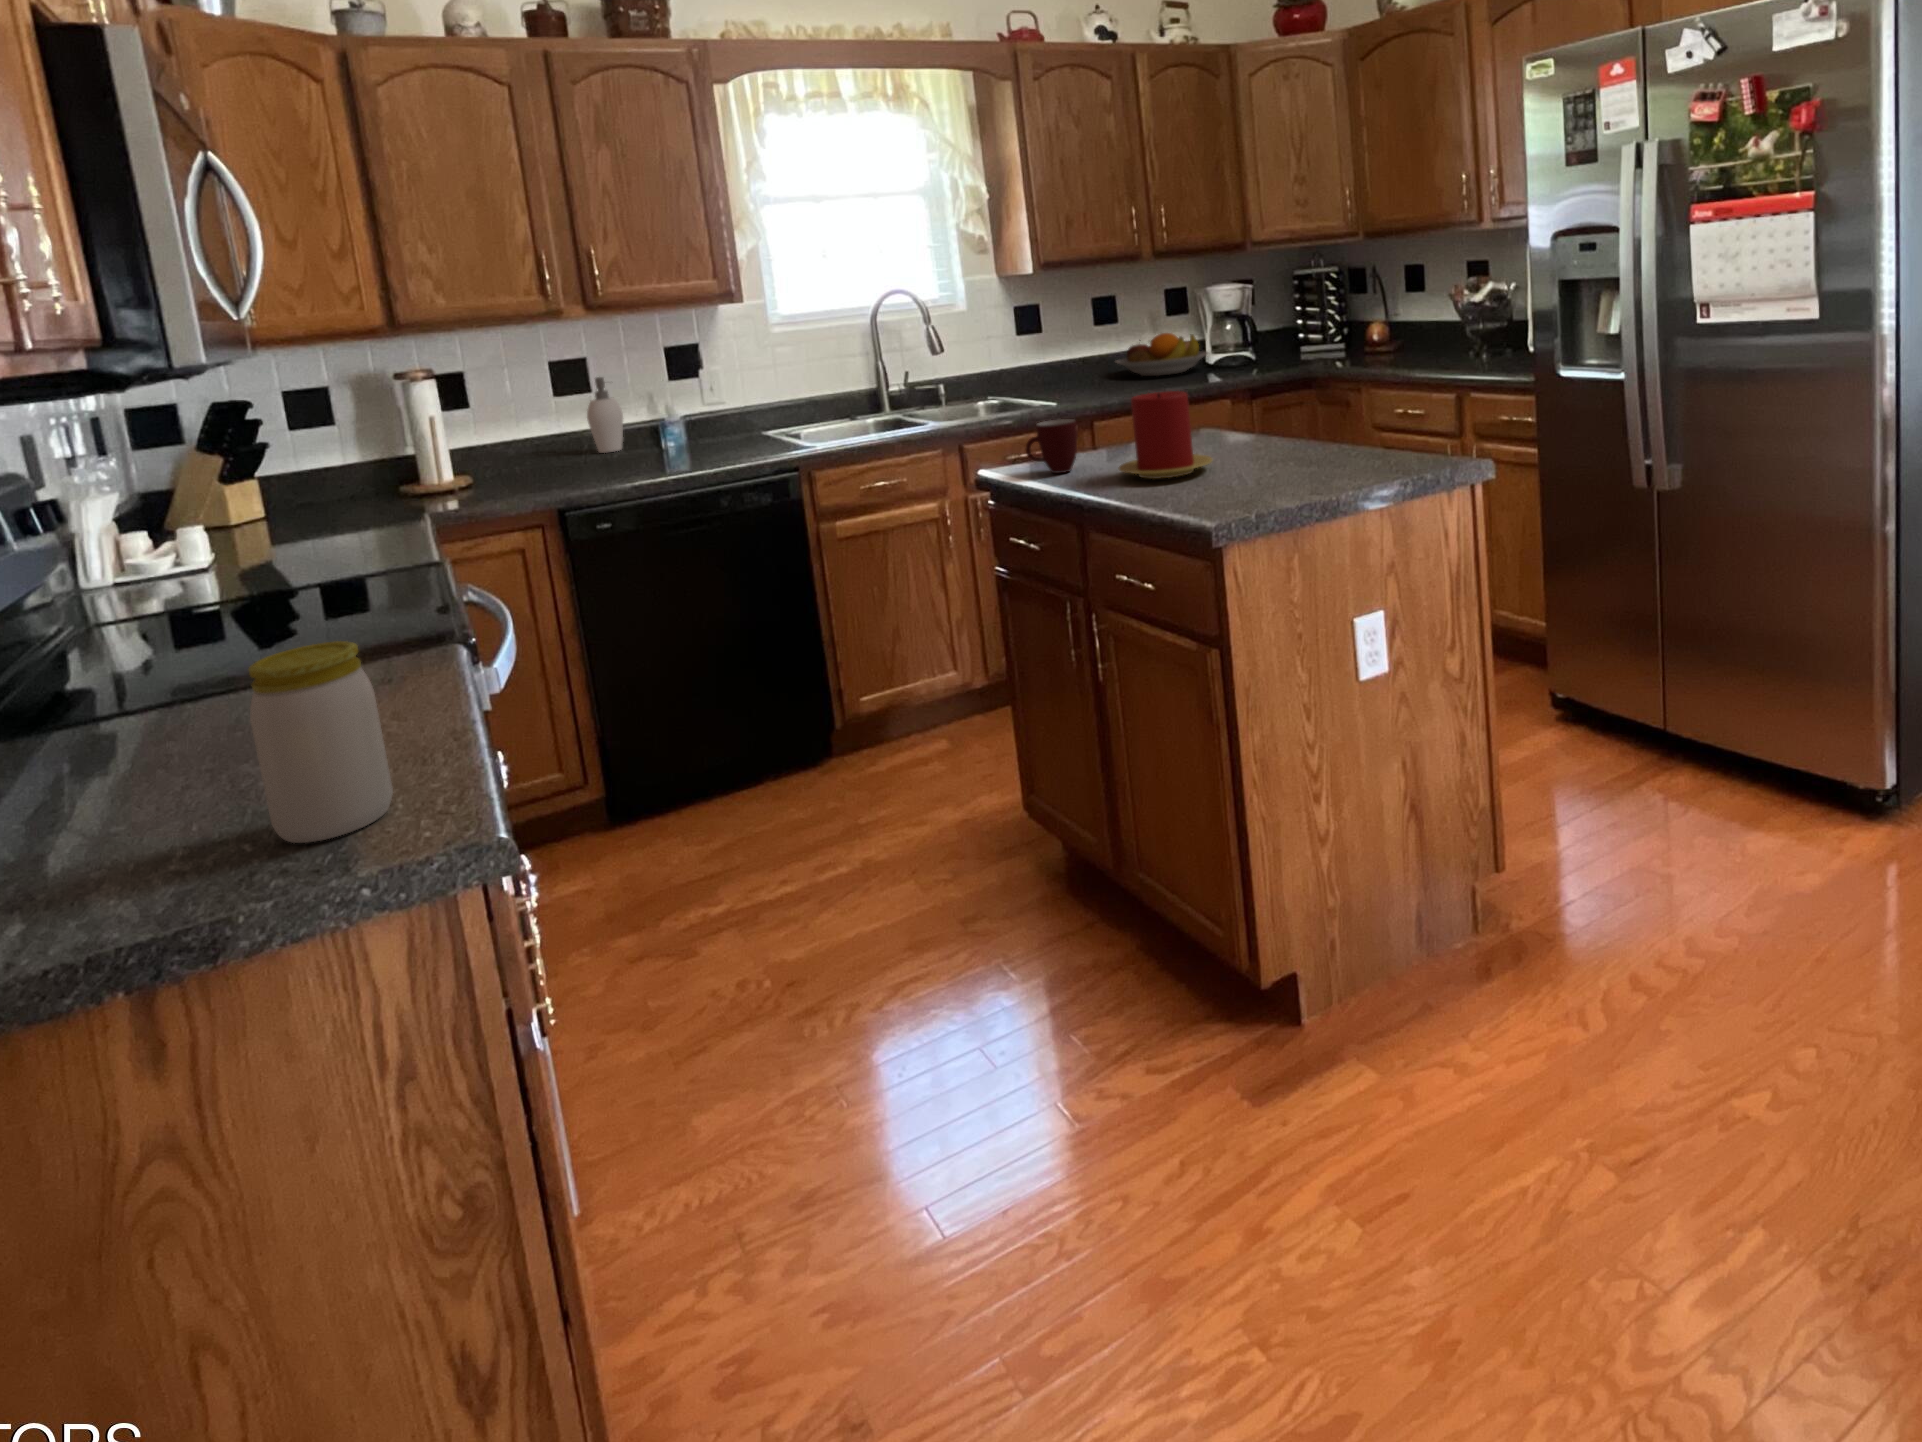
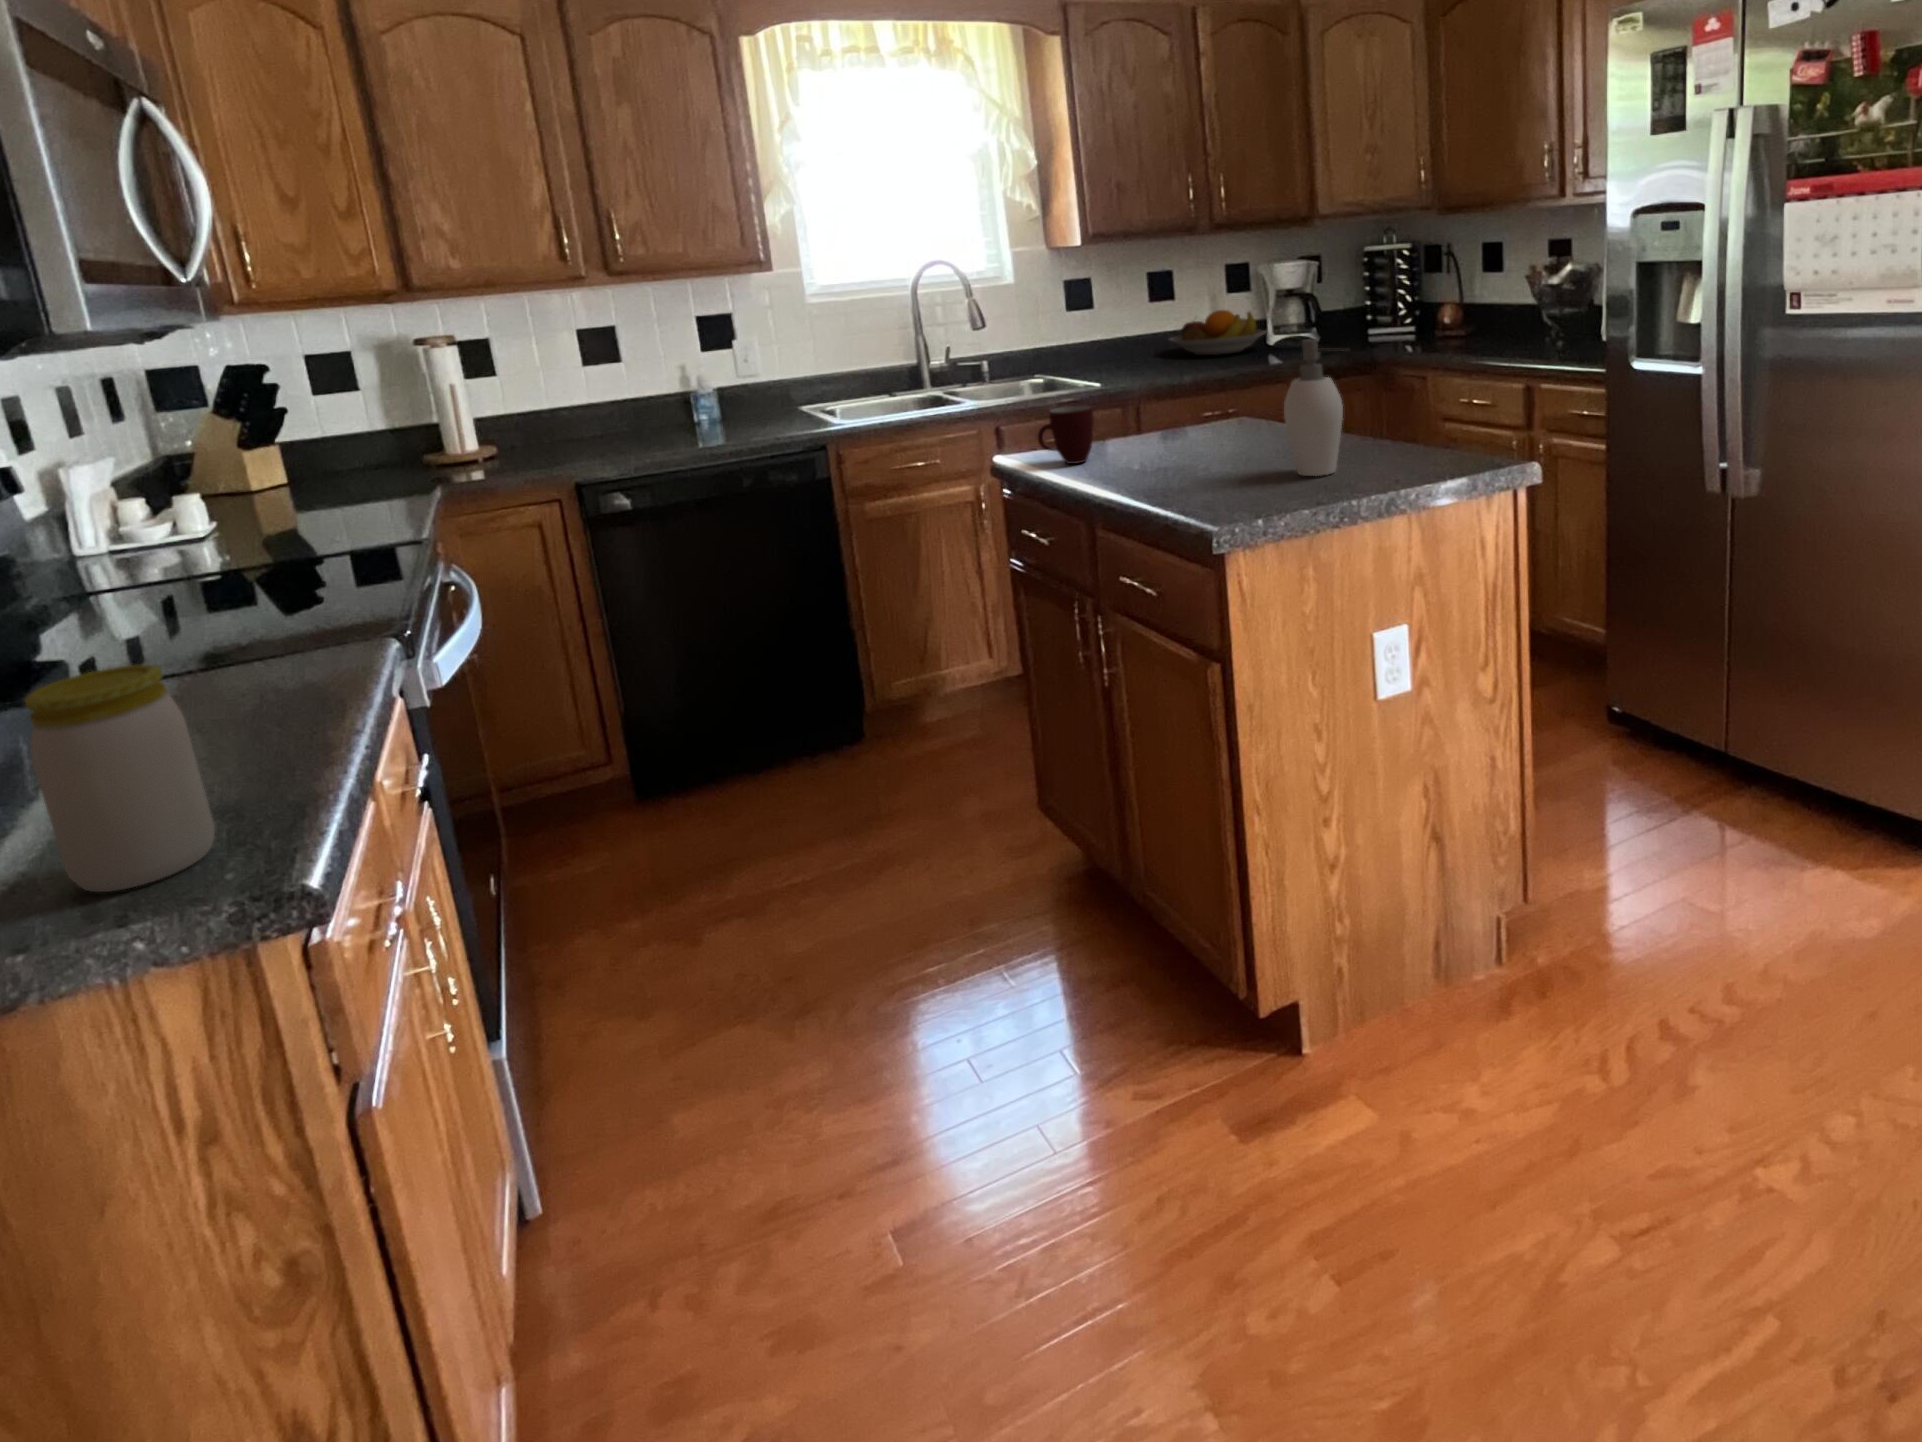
soap dispenser: present [587,377,623,453] -> present [1284,339,1343,476]
candle: present [1118,391,1212,478] -> none [1133,379,1235,474]

